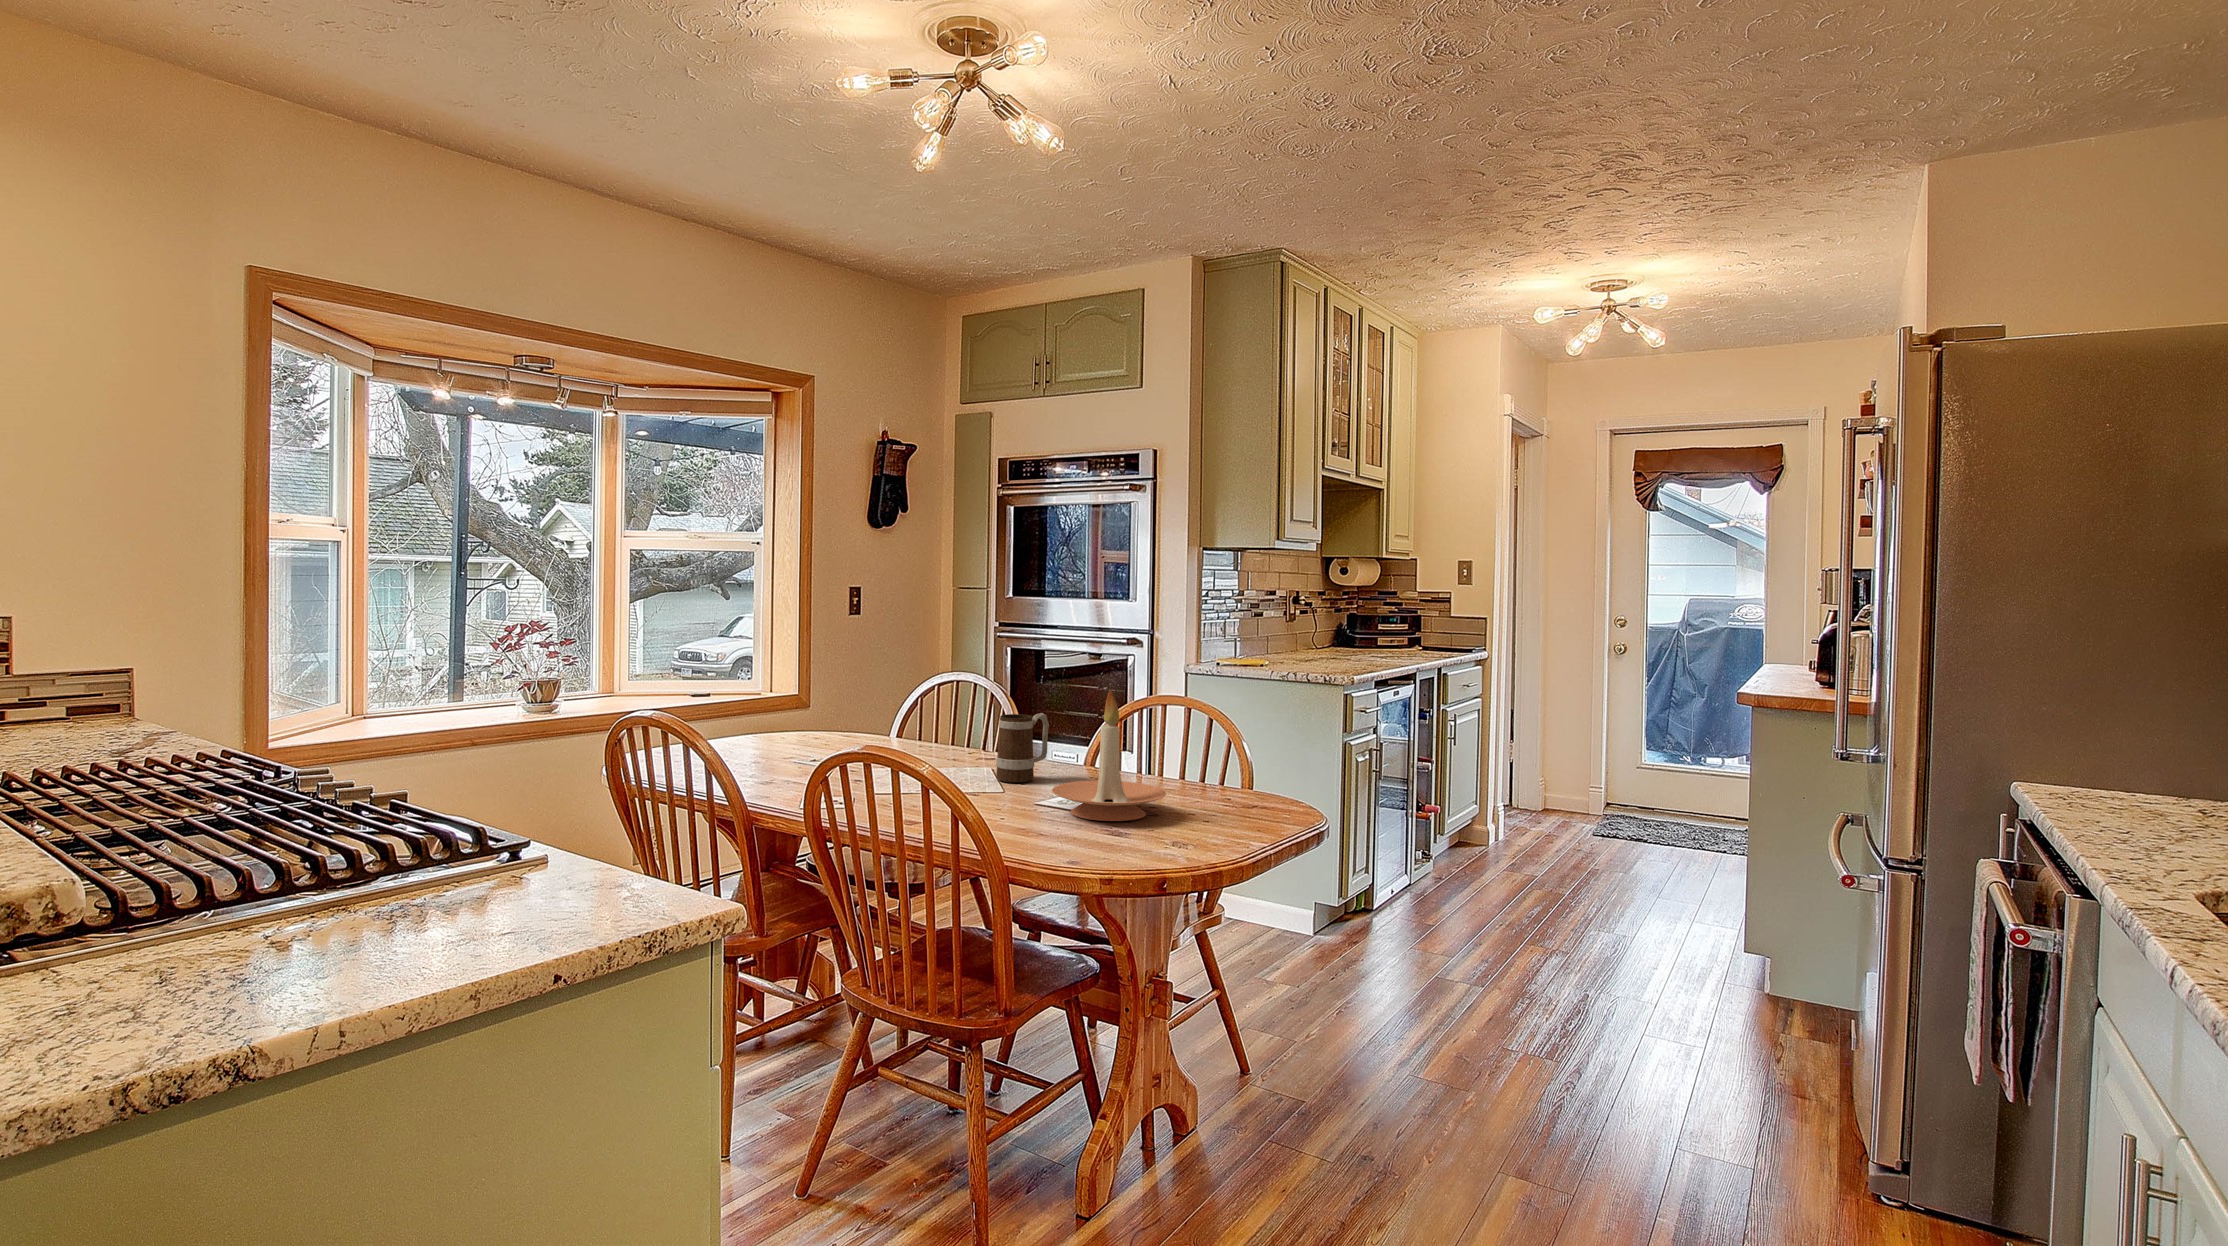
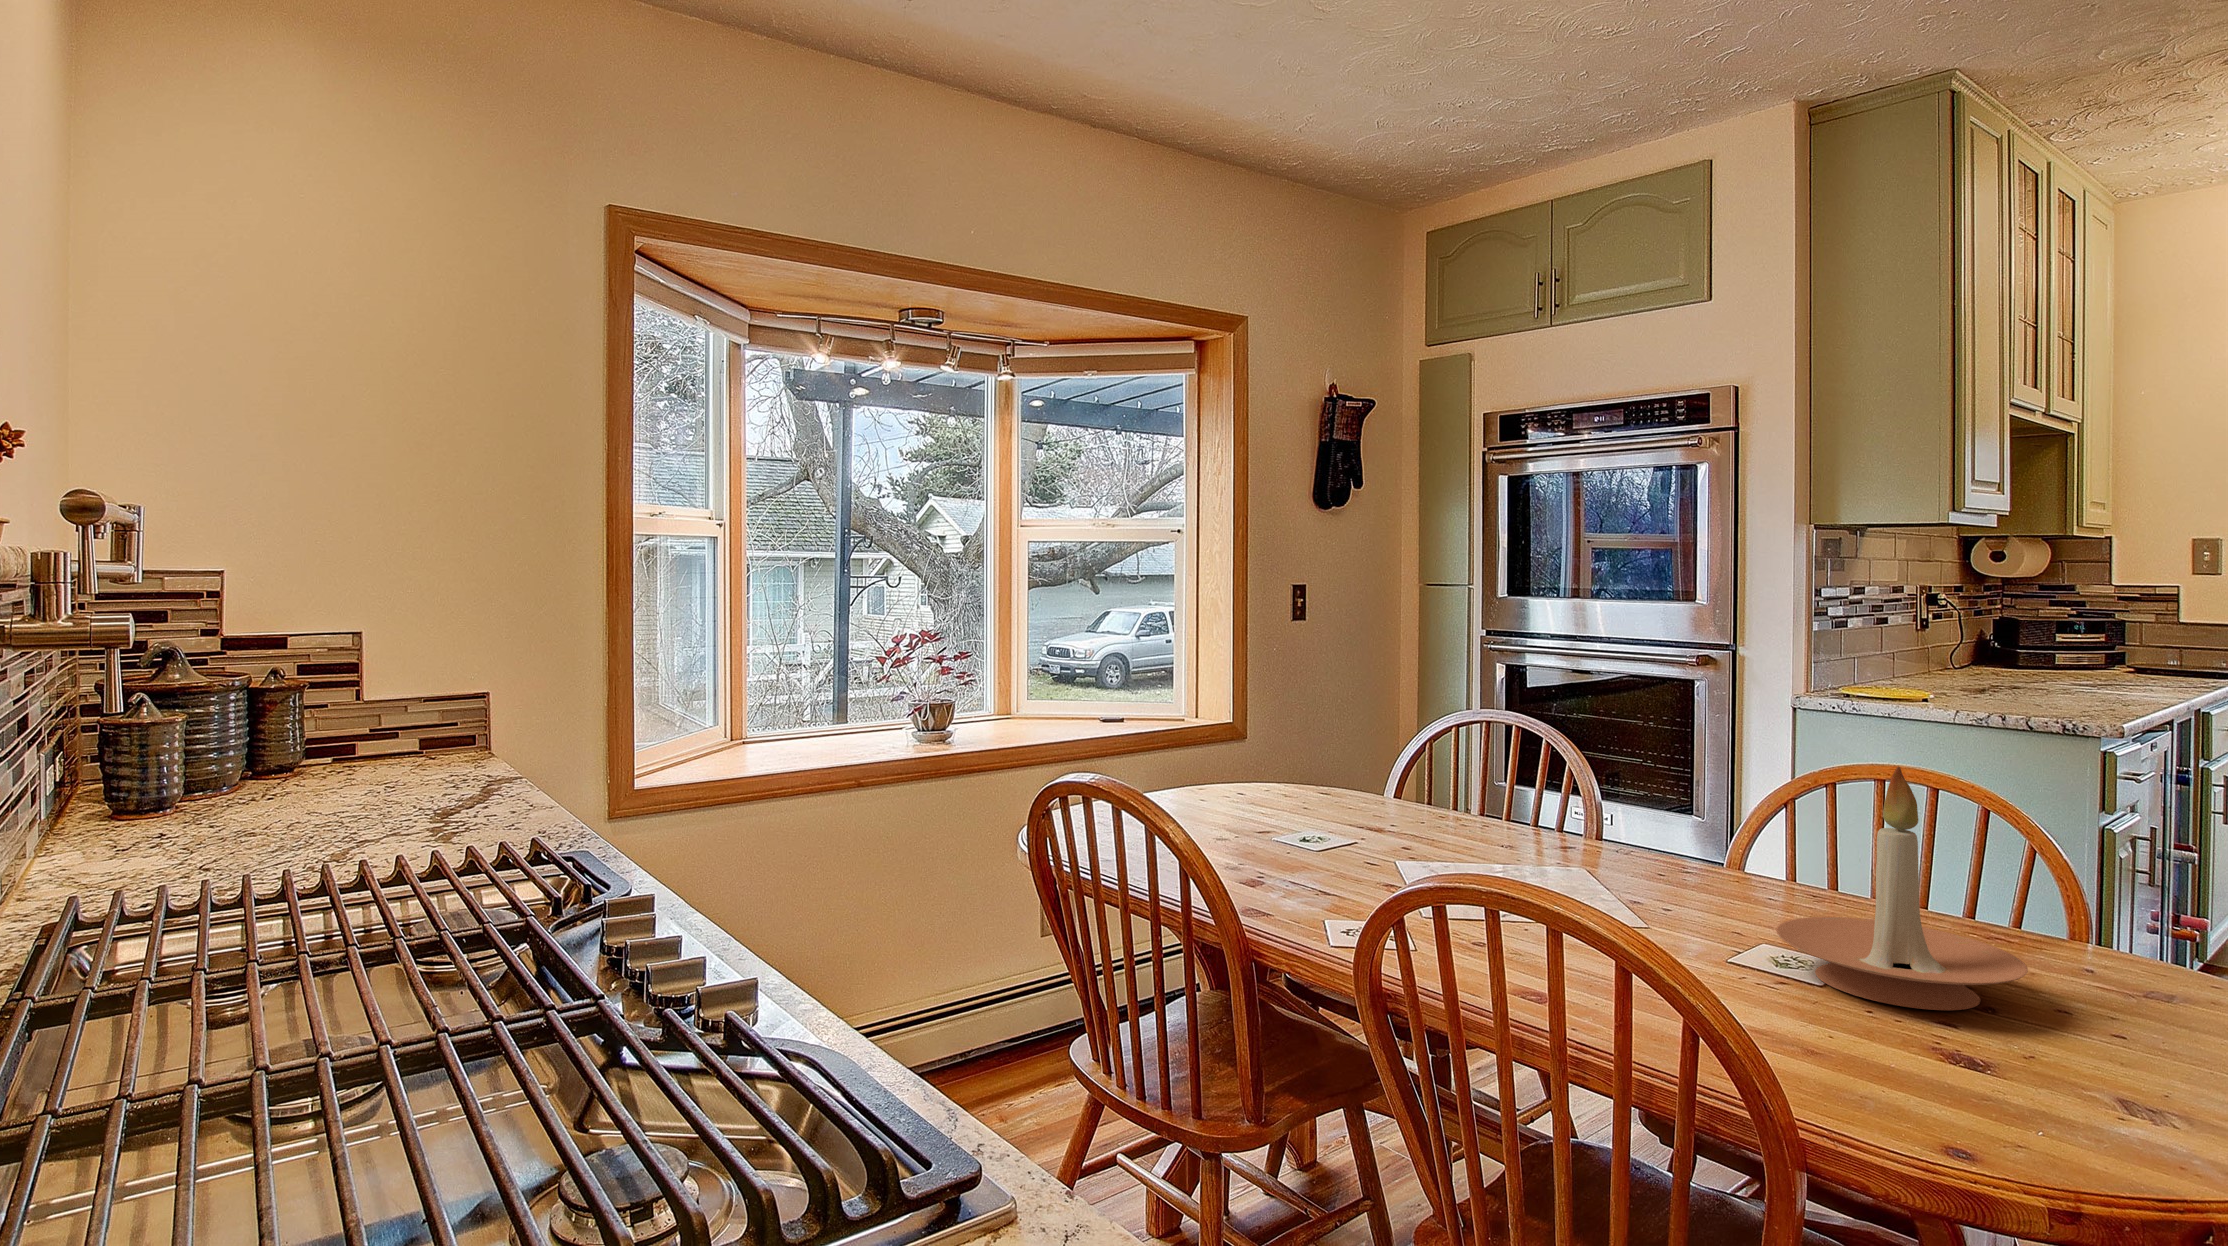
mug: present [996,713,1049,782] -> none [1617,787,1706,900]

